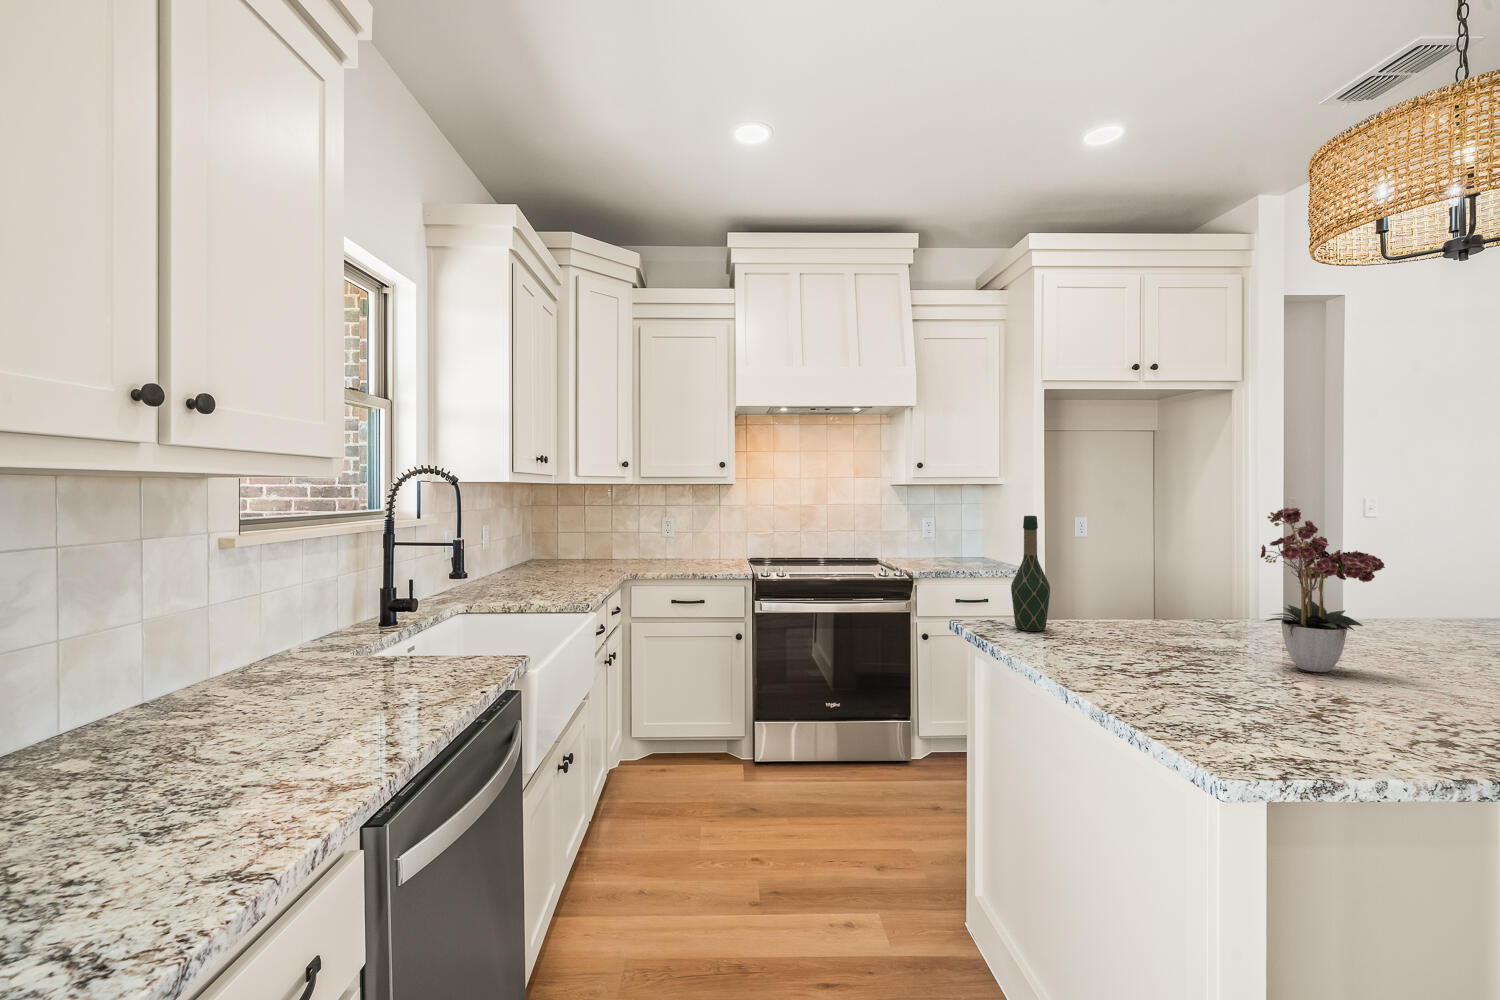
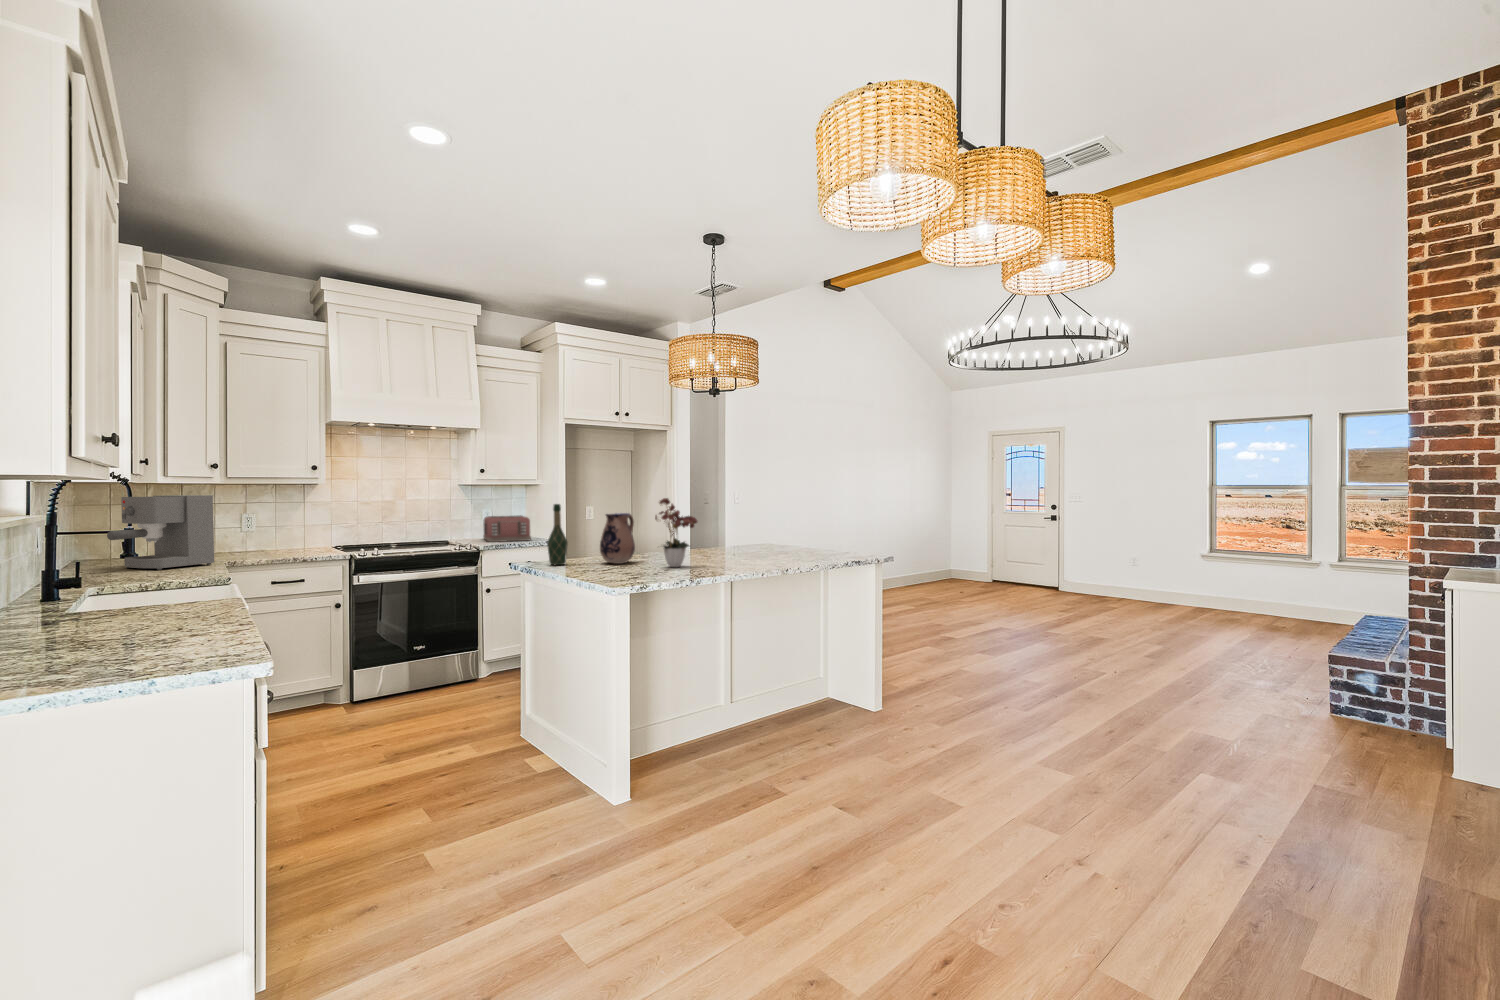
coffee maker: none [512,496,609,582] -> present [107,495,214,570]
toaster: none [923,528,988,566] -> present [483,515,531,542]
ceramic pitcher: none [1117,537,1197,641] -> present [600,513,635,564]

